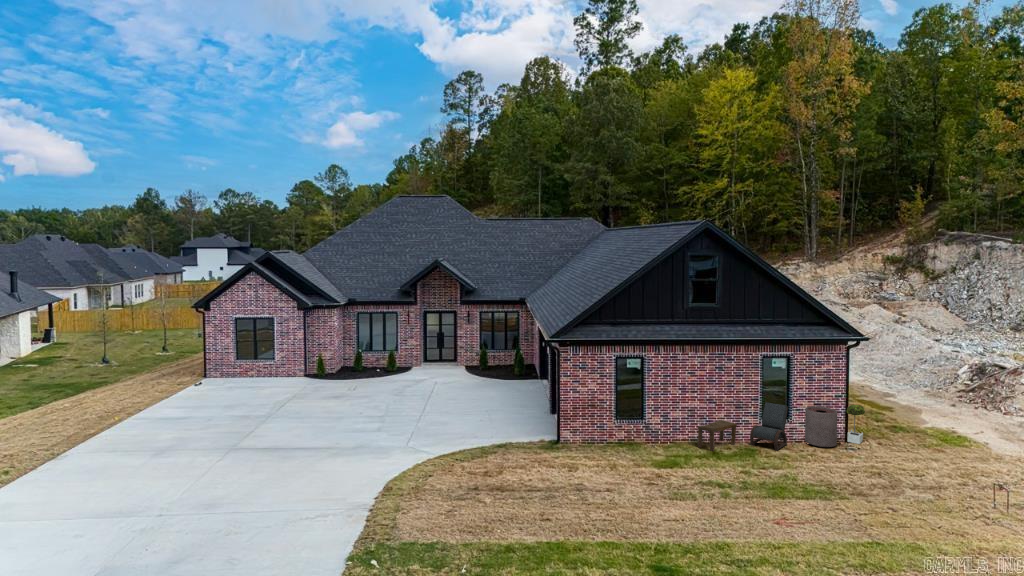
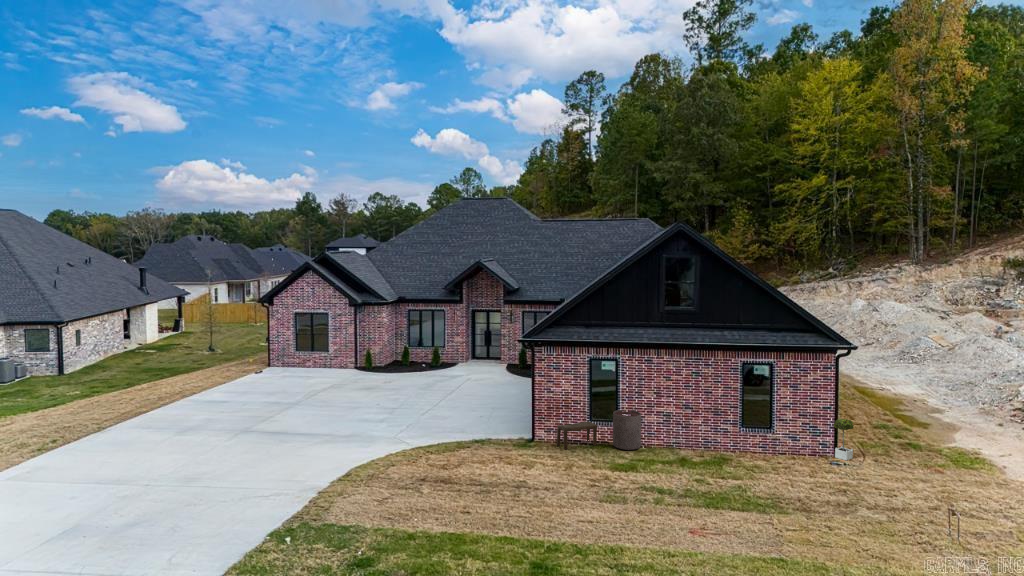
lounge chair: present [750,402,788,451] -> none [724,411,768,461]
trash can: present [805,406,837,447] -> present [613,410,641,450]
bench: present [698,420,737,451] -> present [557,421,597,450]

